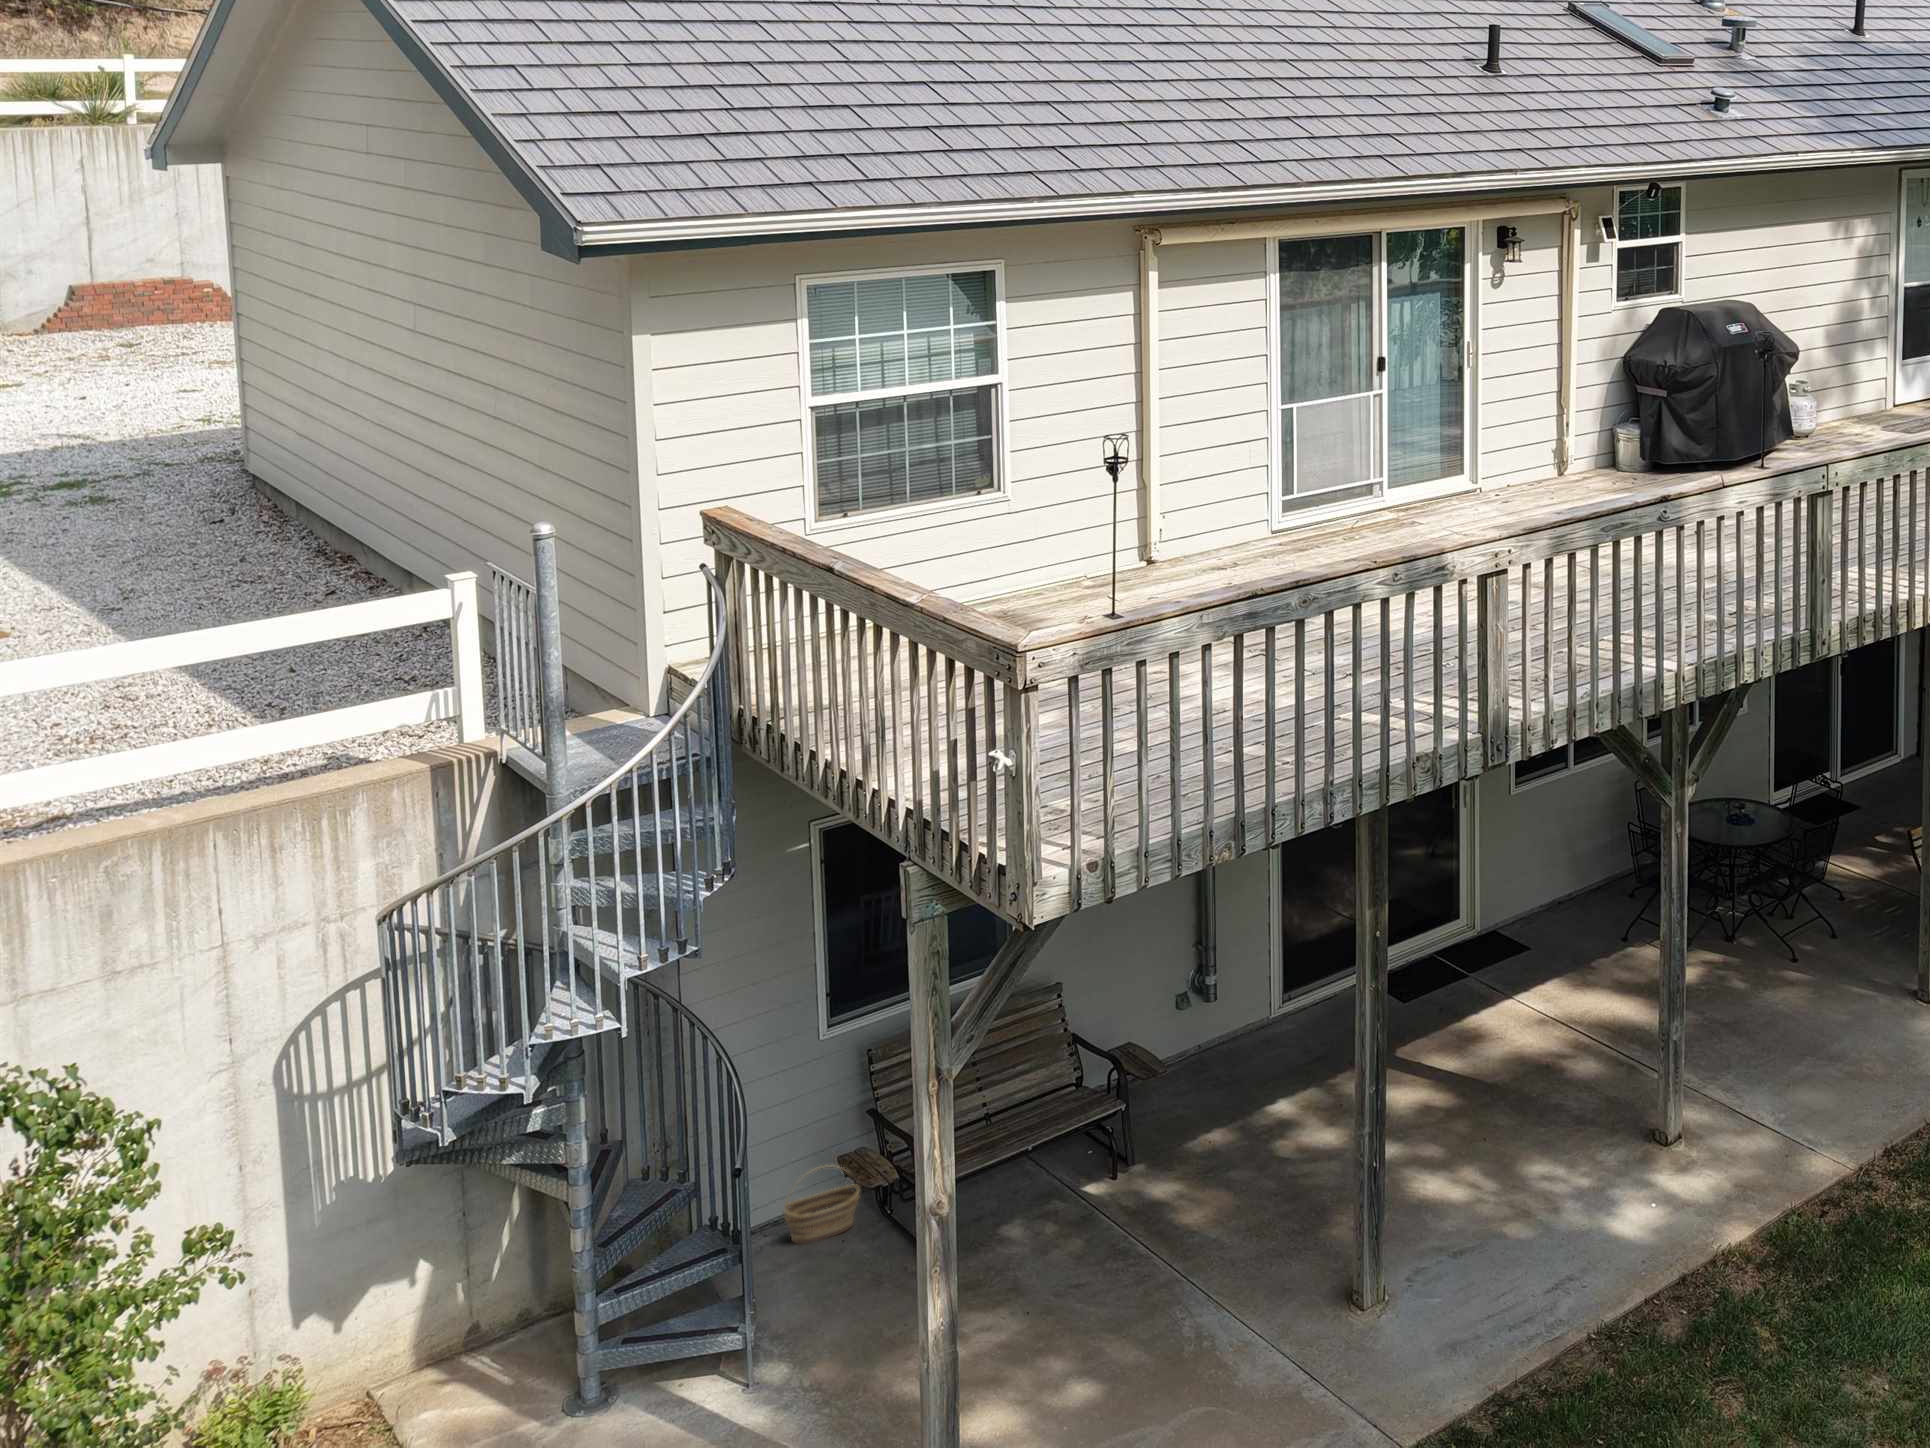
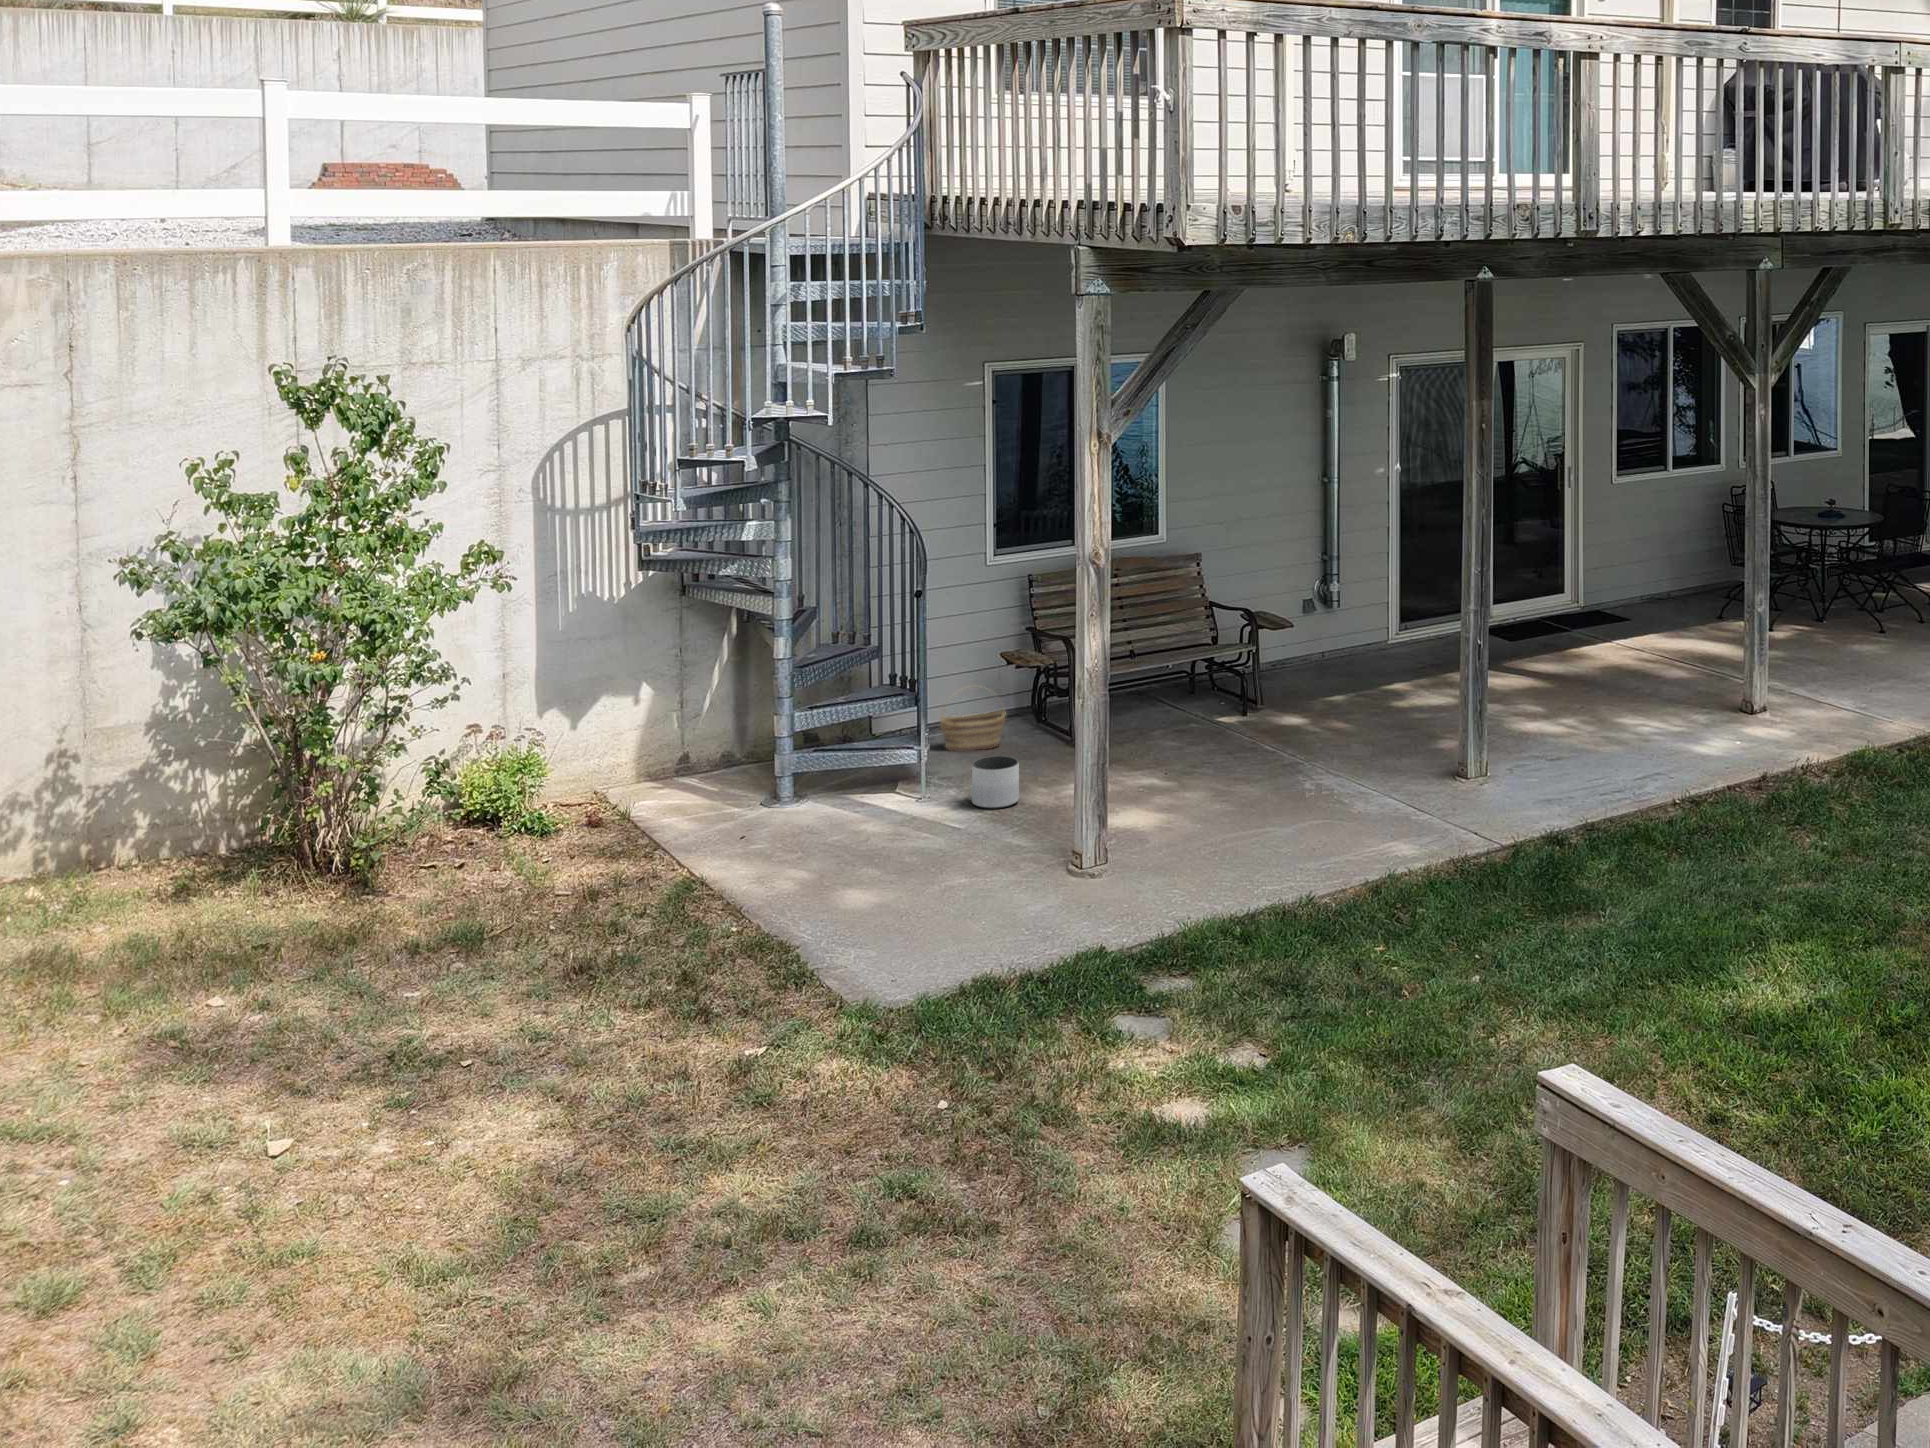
planter: none [822,1306,878,1381] -> present [972,756,1019,809]

